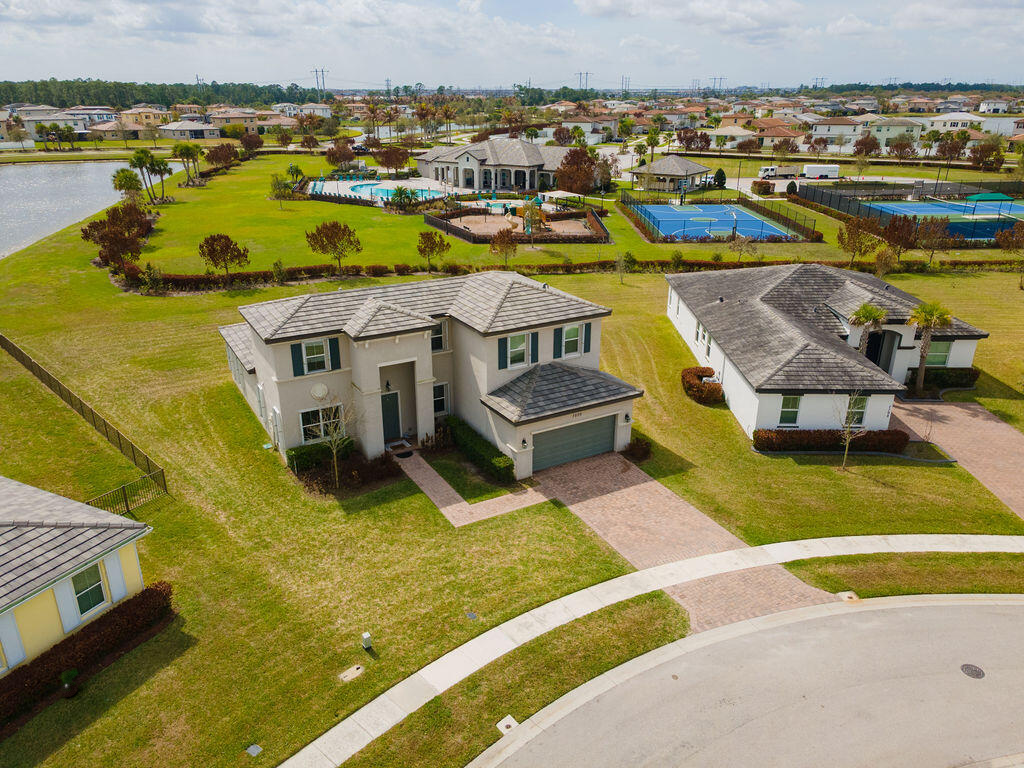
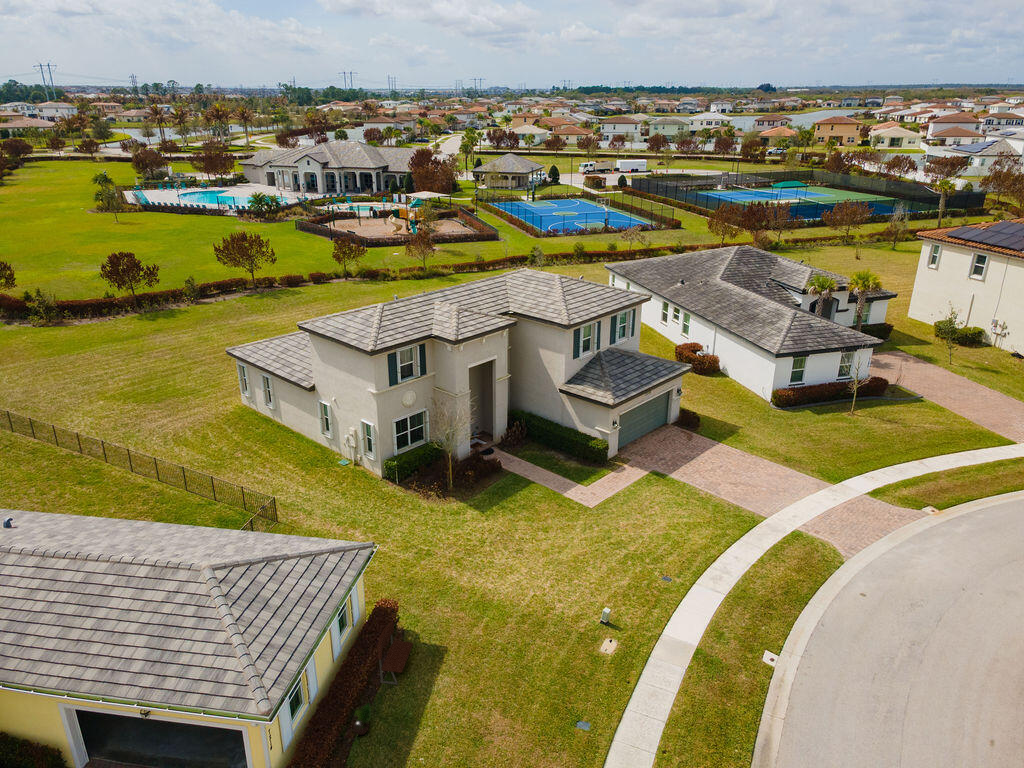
bench: none [114,599,167,659] -> present [378,622,413,685]

